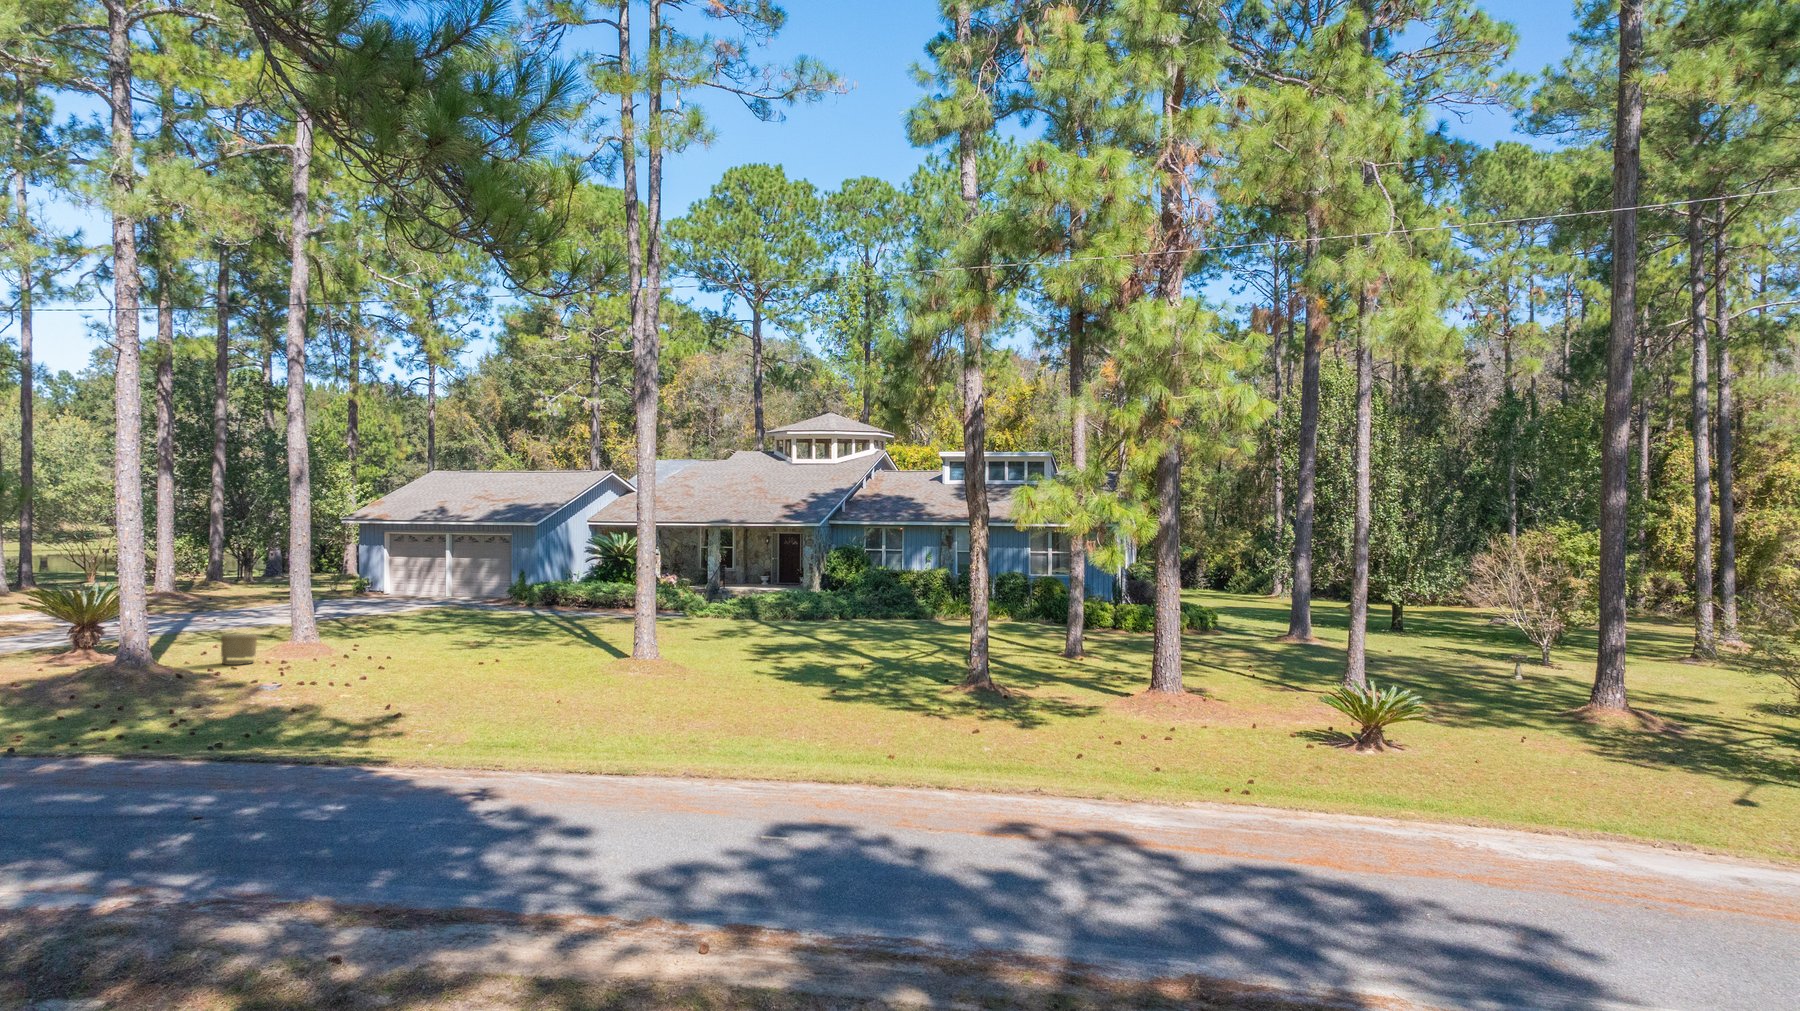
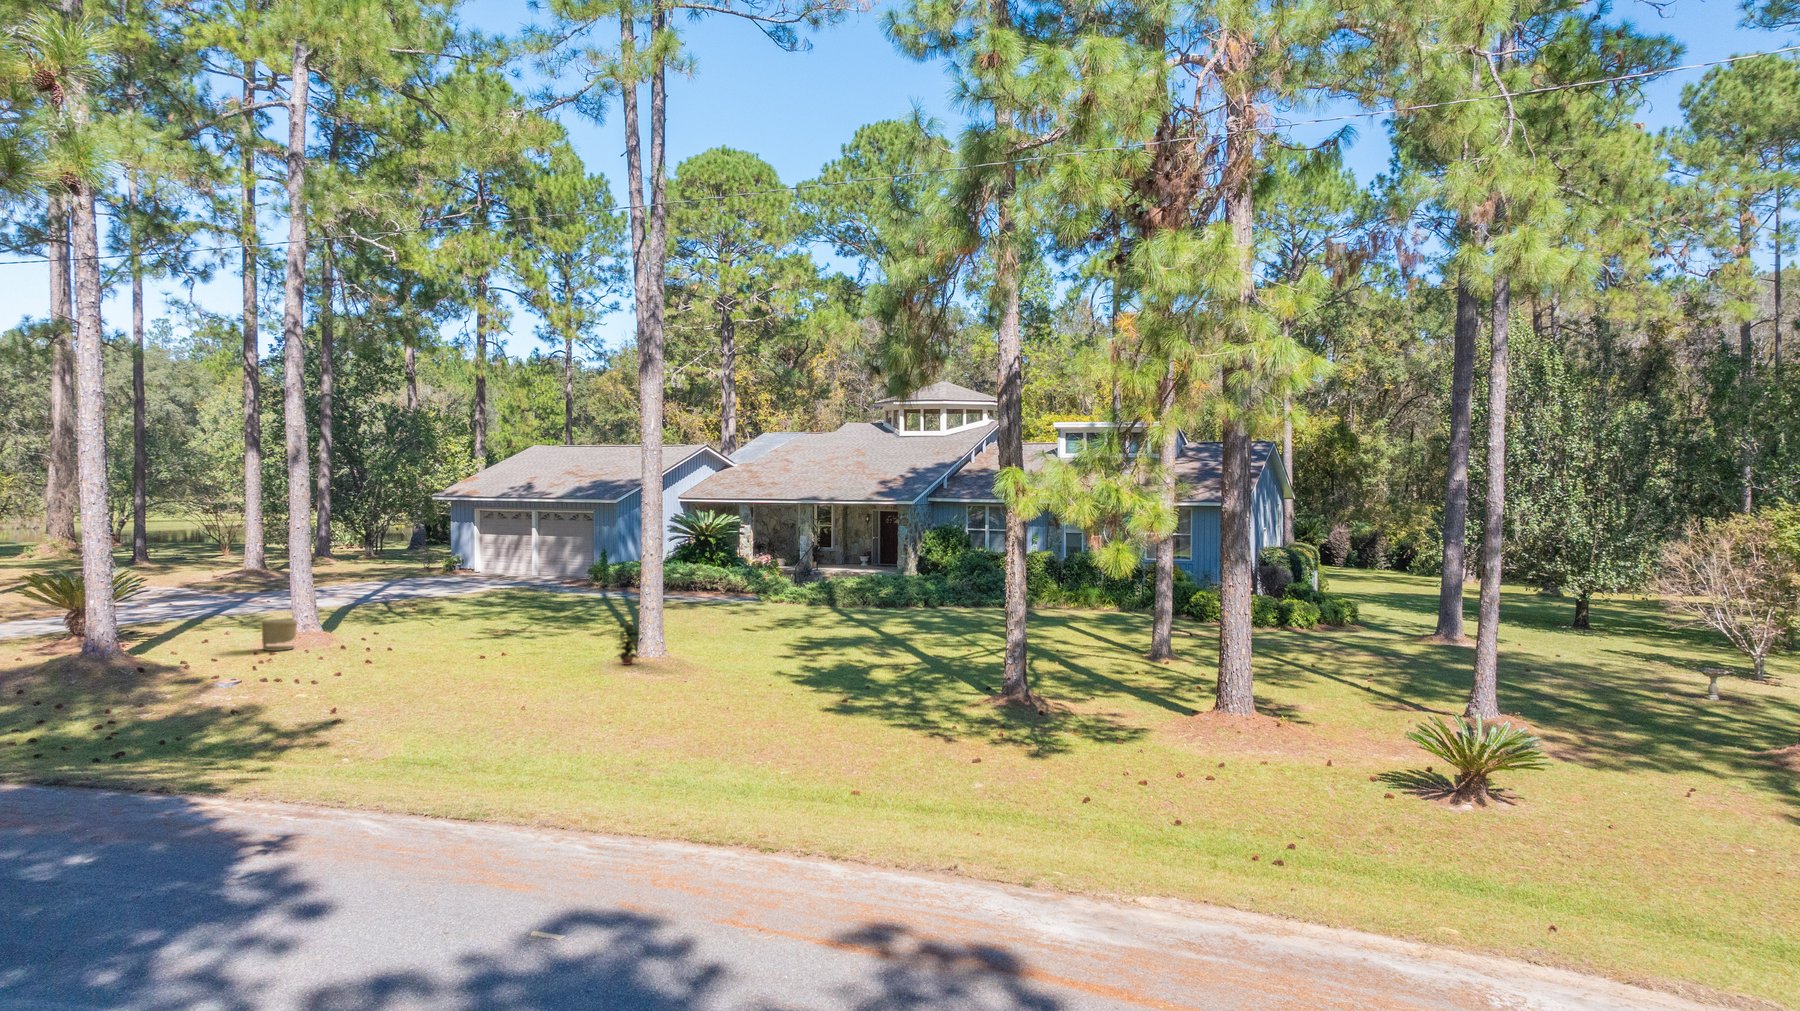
decorative plant: none [588,631,619,670] -> present [614,623,640,665]

